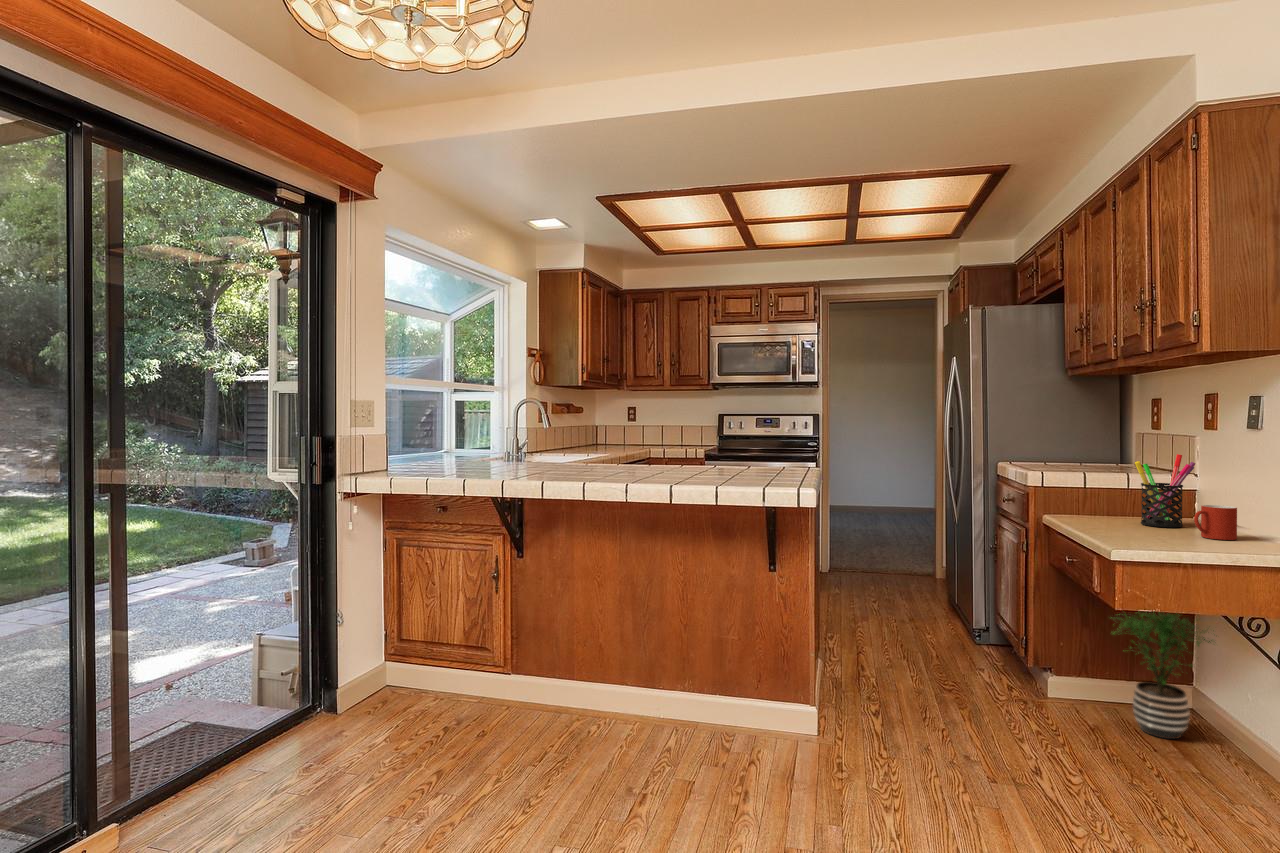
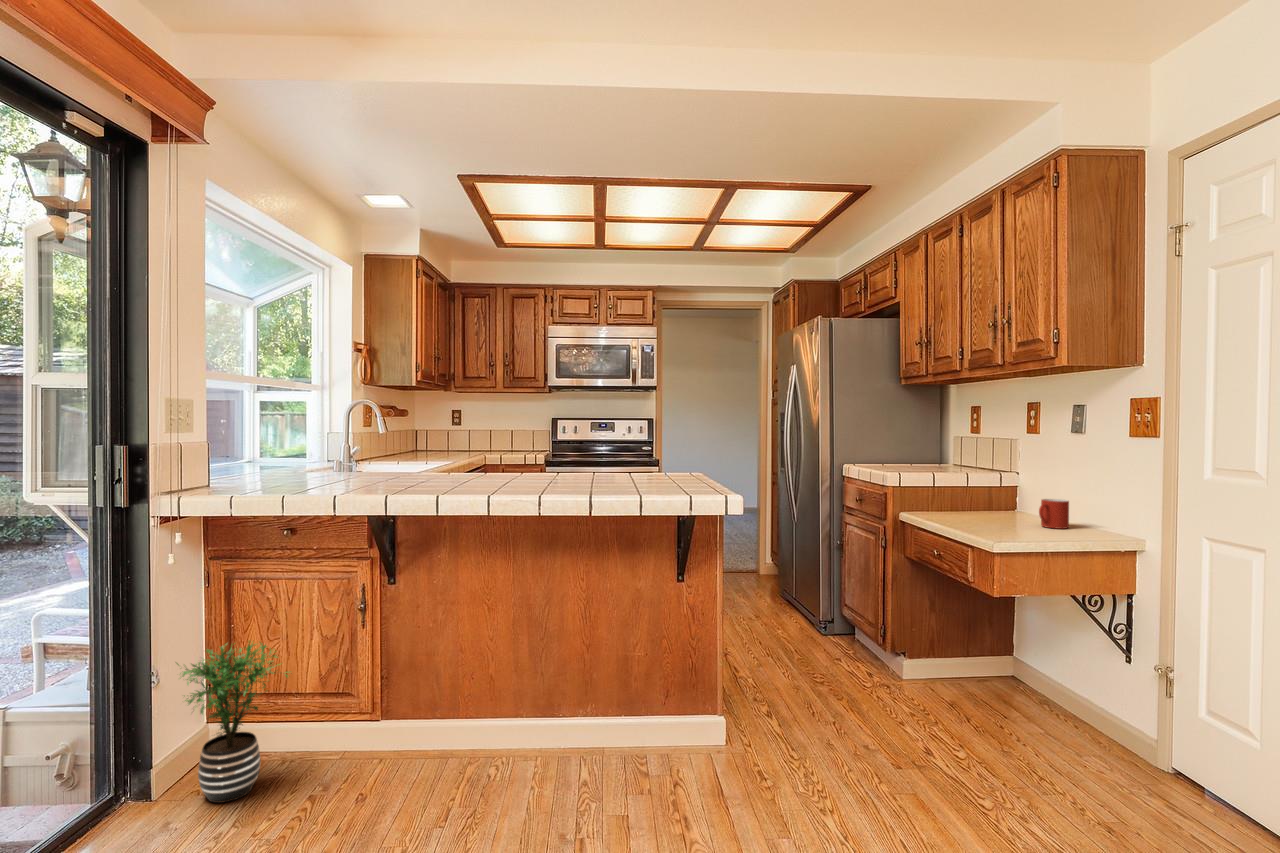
pen holder: present [1135,454,1195,528] -> none [981,455,1028,519]
potted plant: present [1111,611,1212,739] -> present [177,642,289,803]

